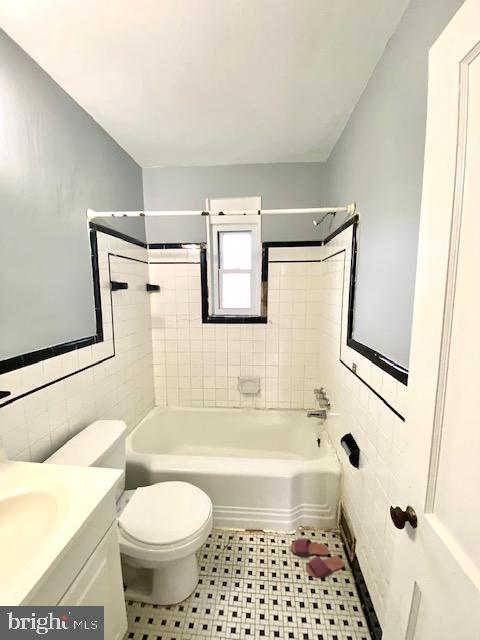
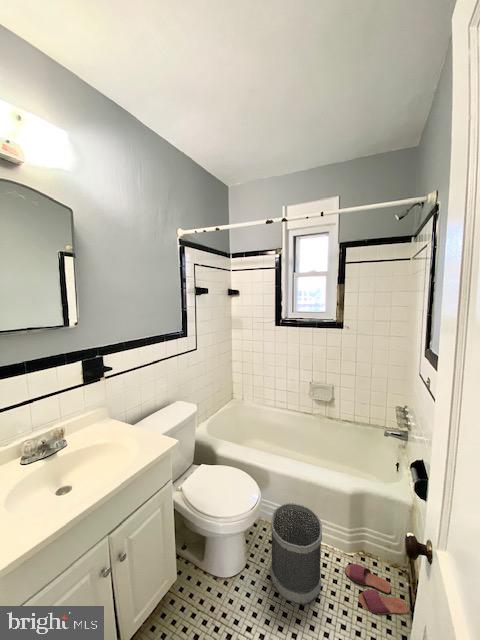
wastebasket: none [225,500,275,601] -> present [271,503,322,604]

